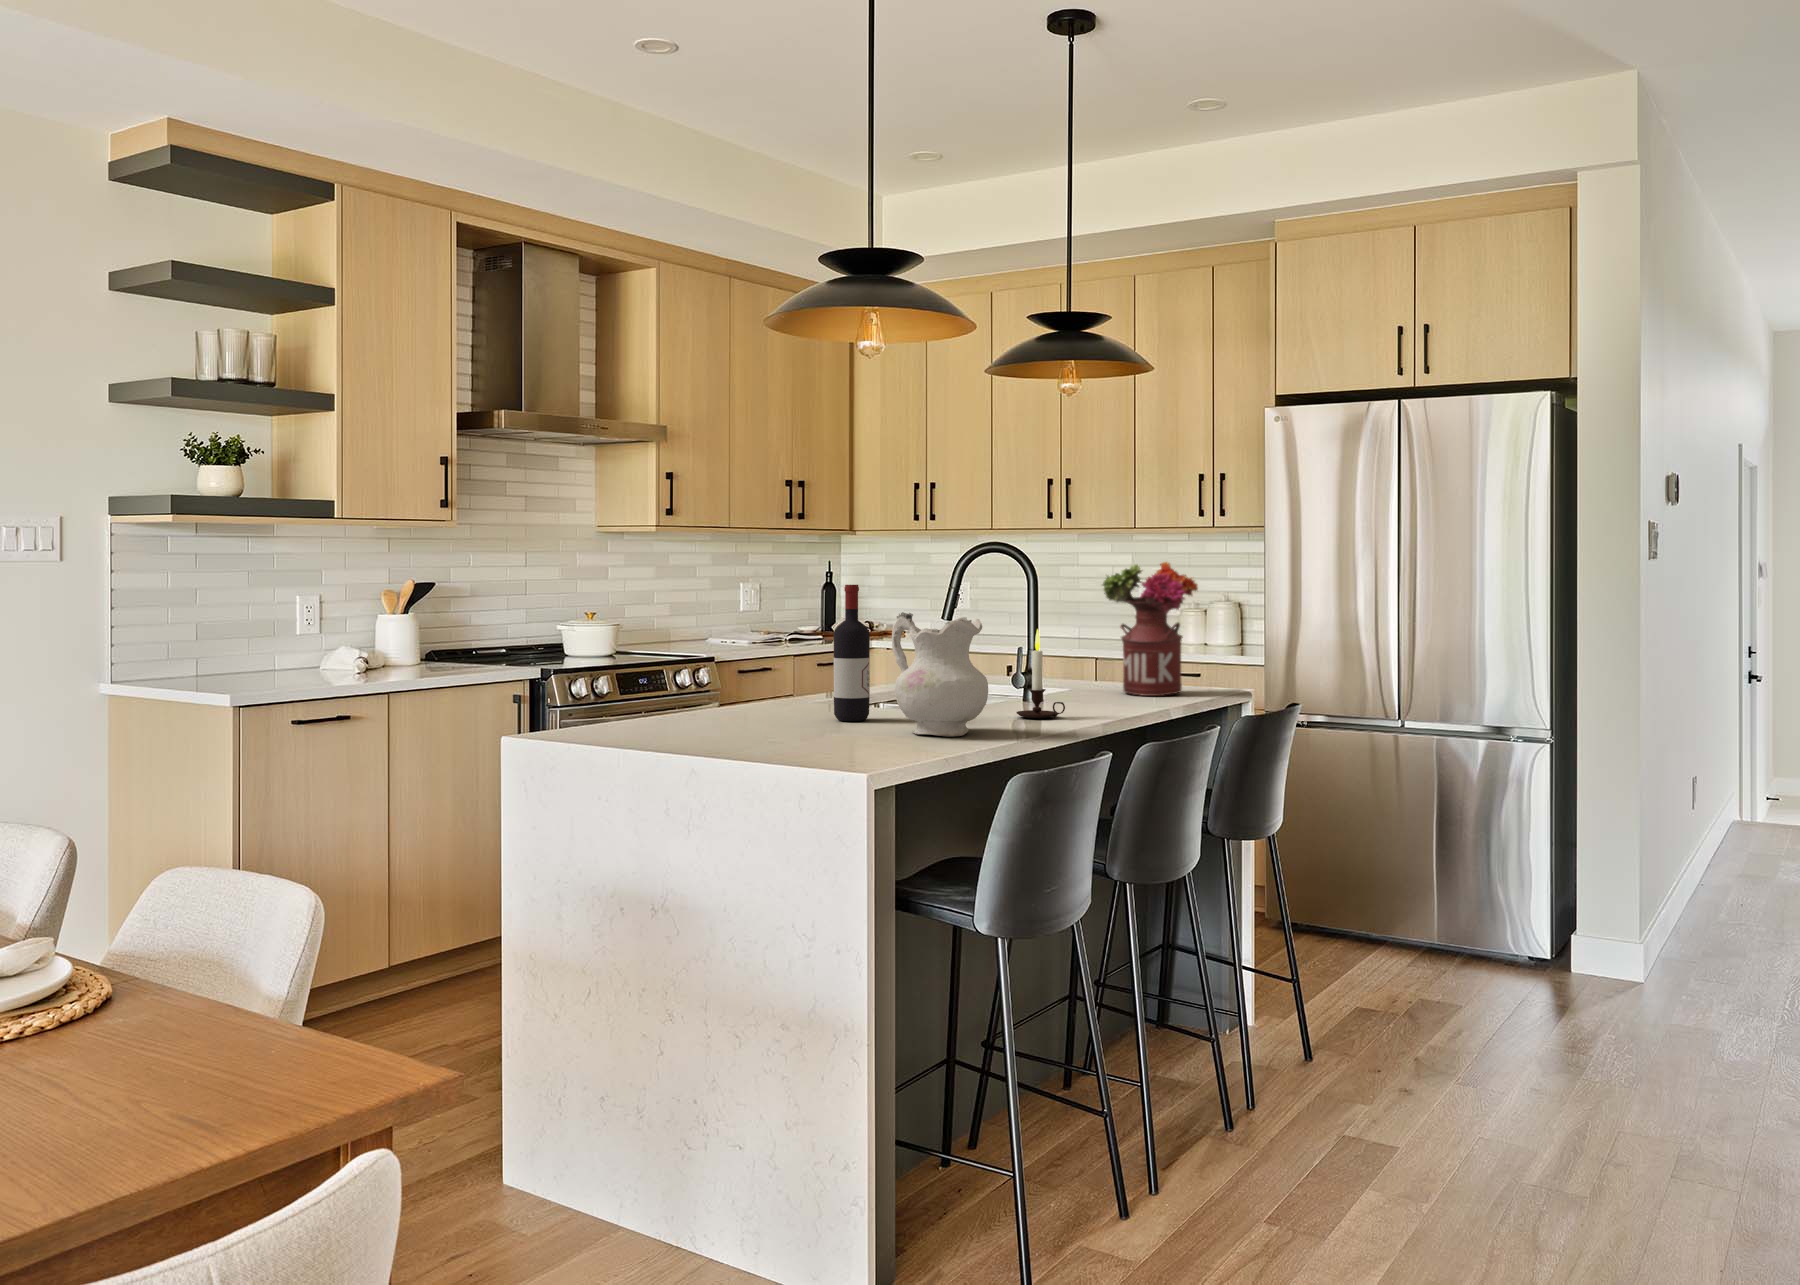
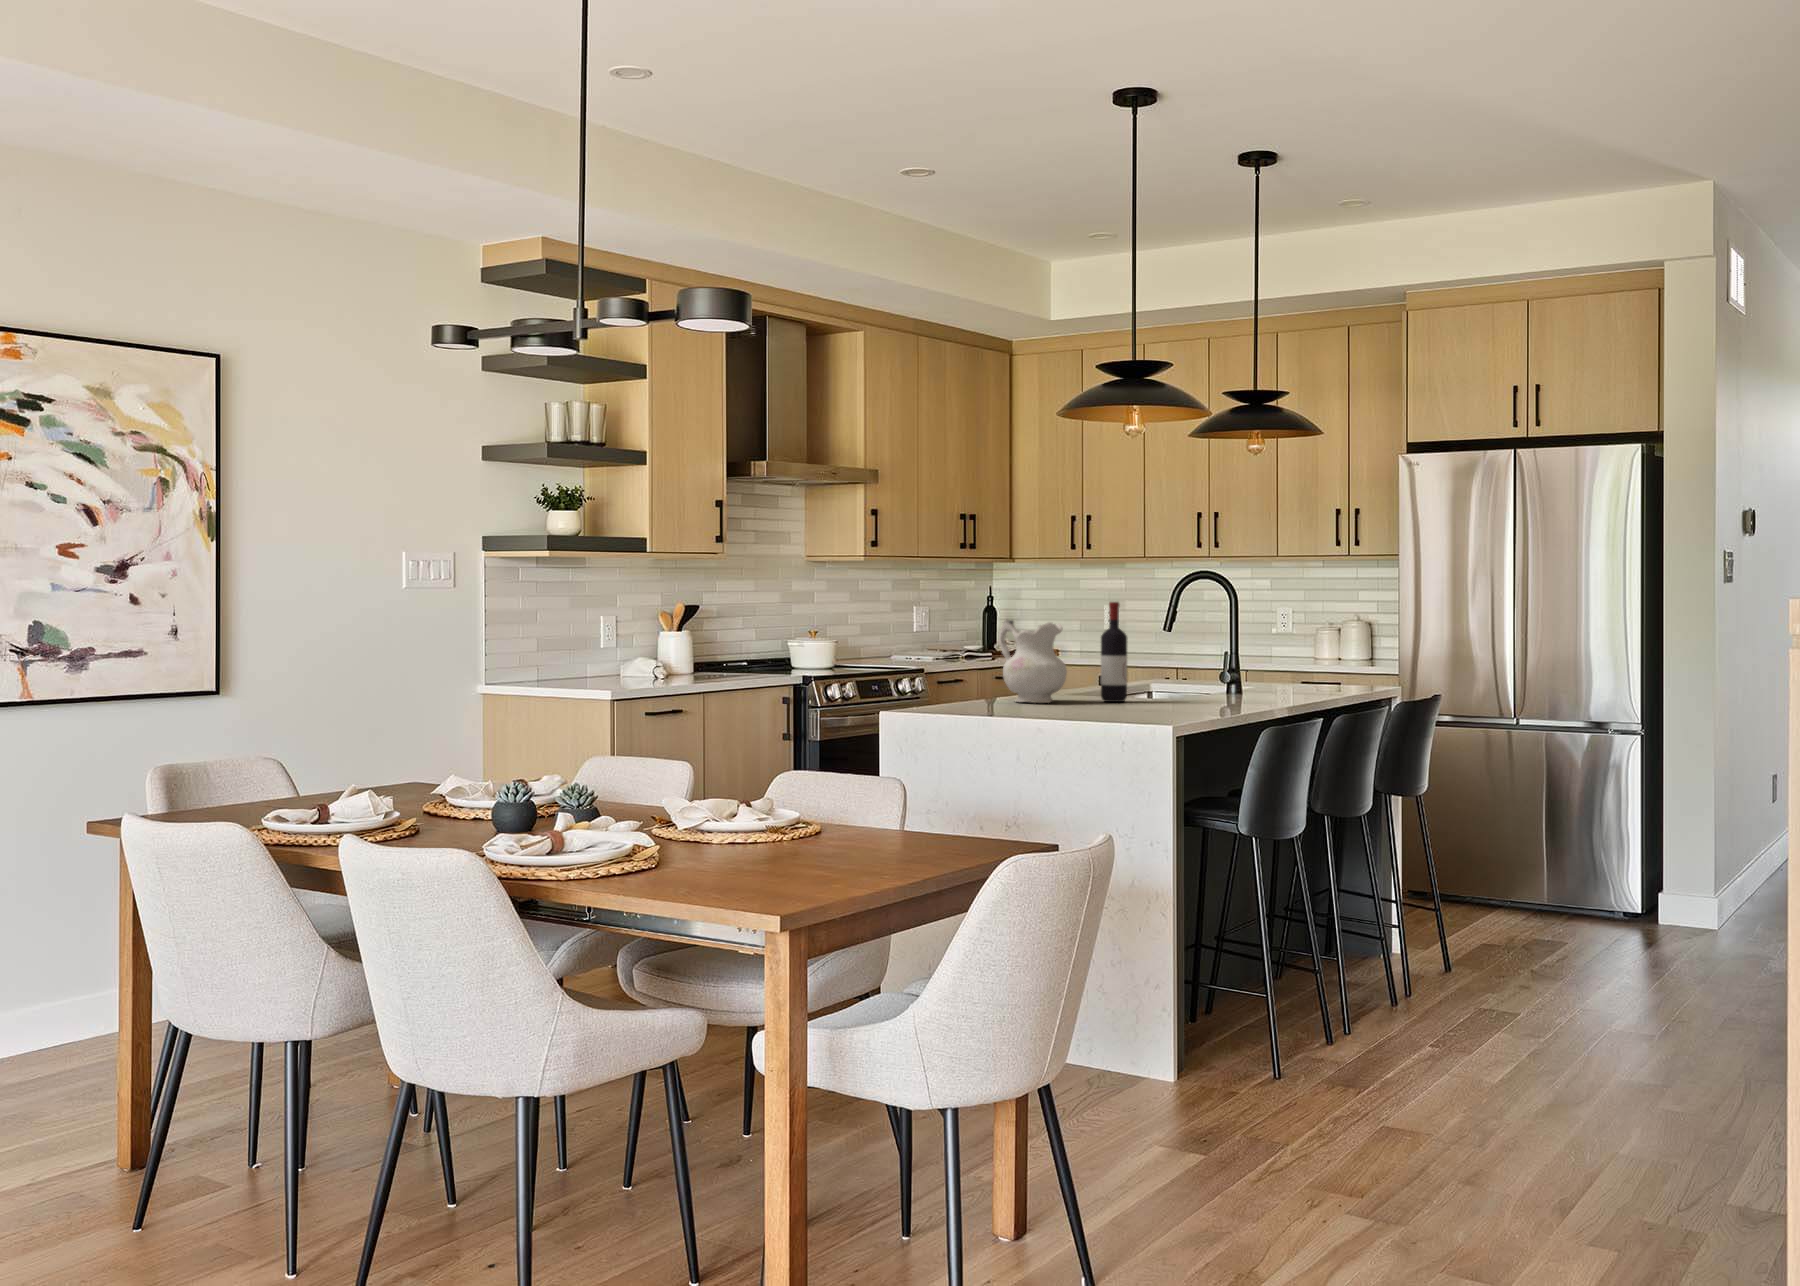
flower arrangement: present [1103,562,1198,696] -> none [1282,584,1359,689]
ceramic pitcher: present [892,612,988,736] -> present [999,620,1067,703]
candle: present [1016,629,1065,718] -> none [1233,634,1271,700]

